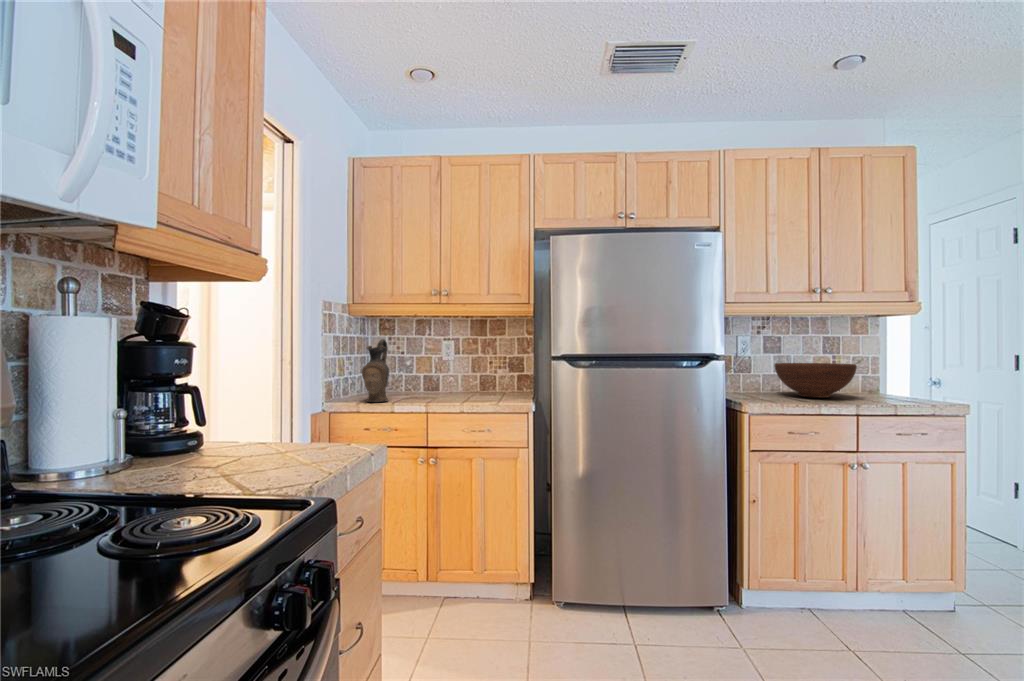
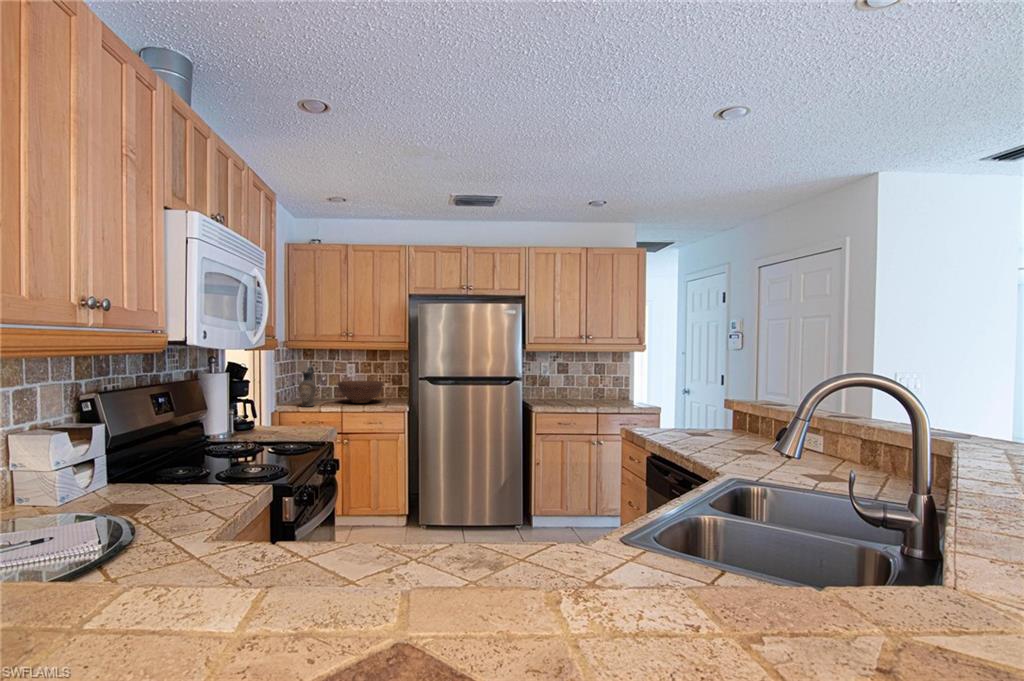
fruit bowl: present [775,363,857,398] -> present [338,381,383,403]

